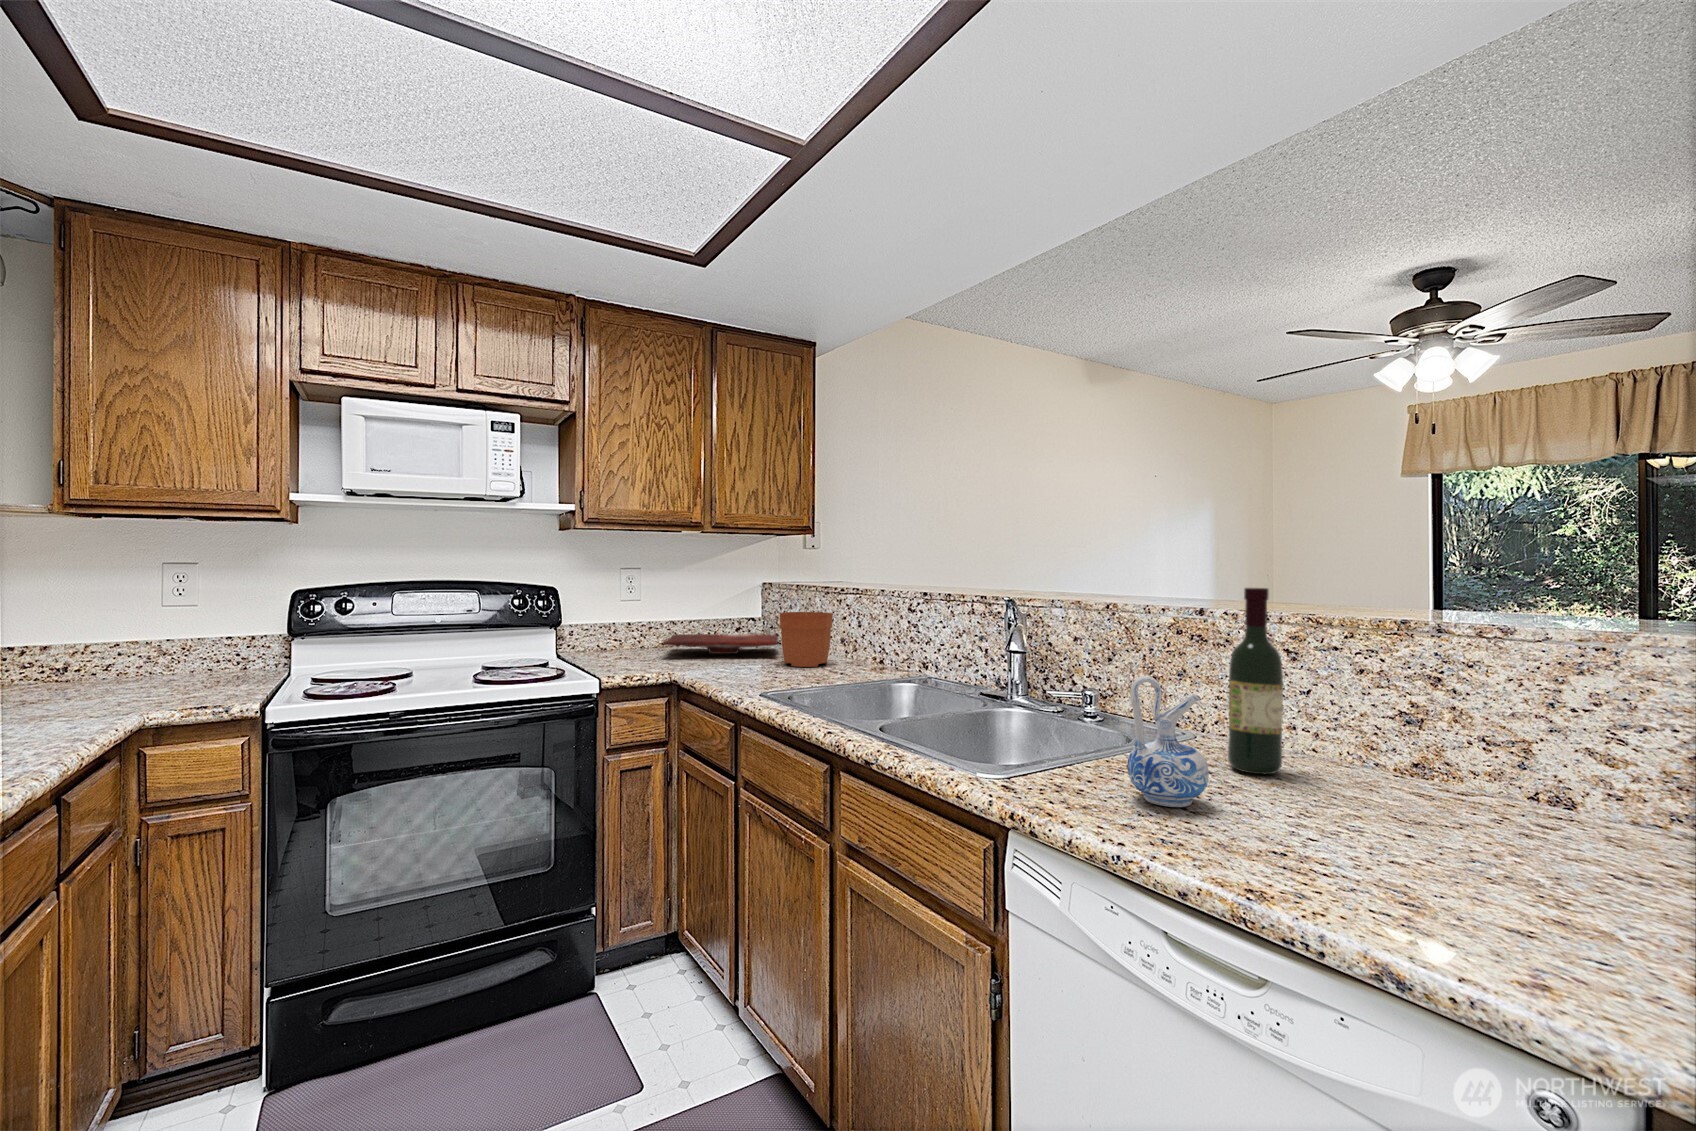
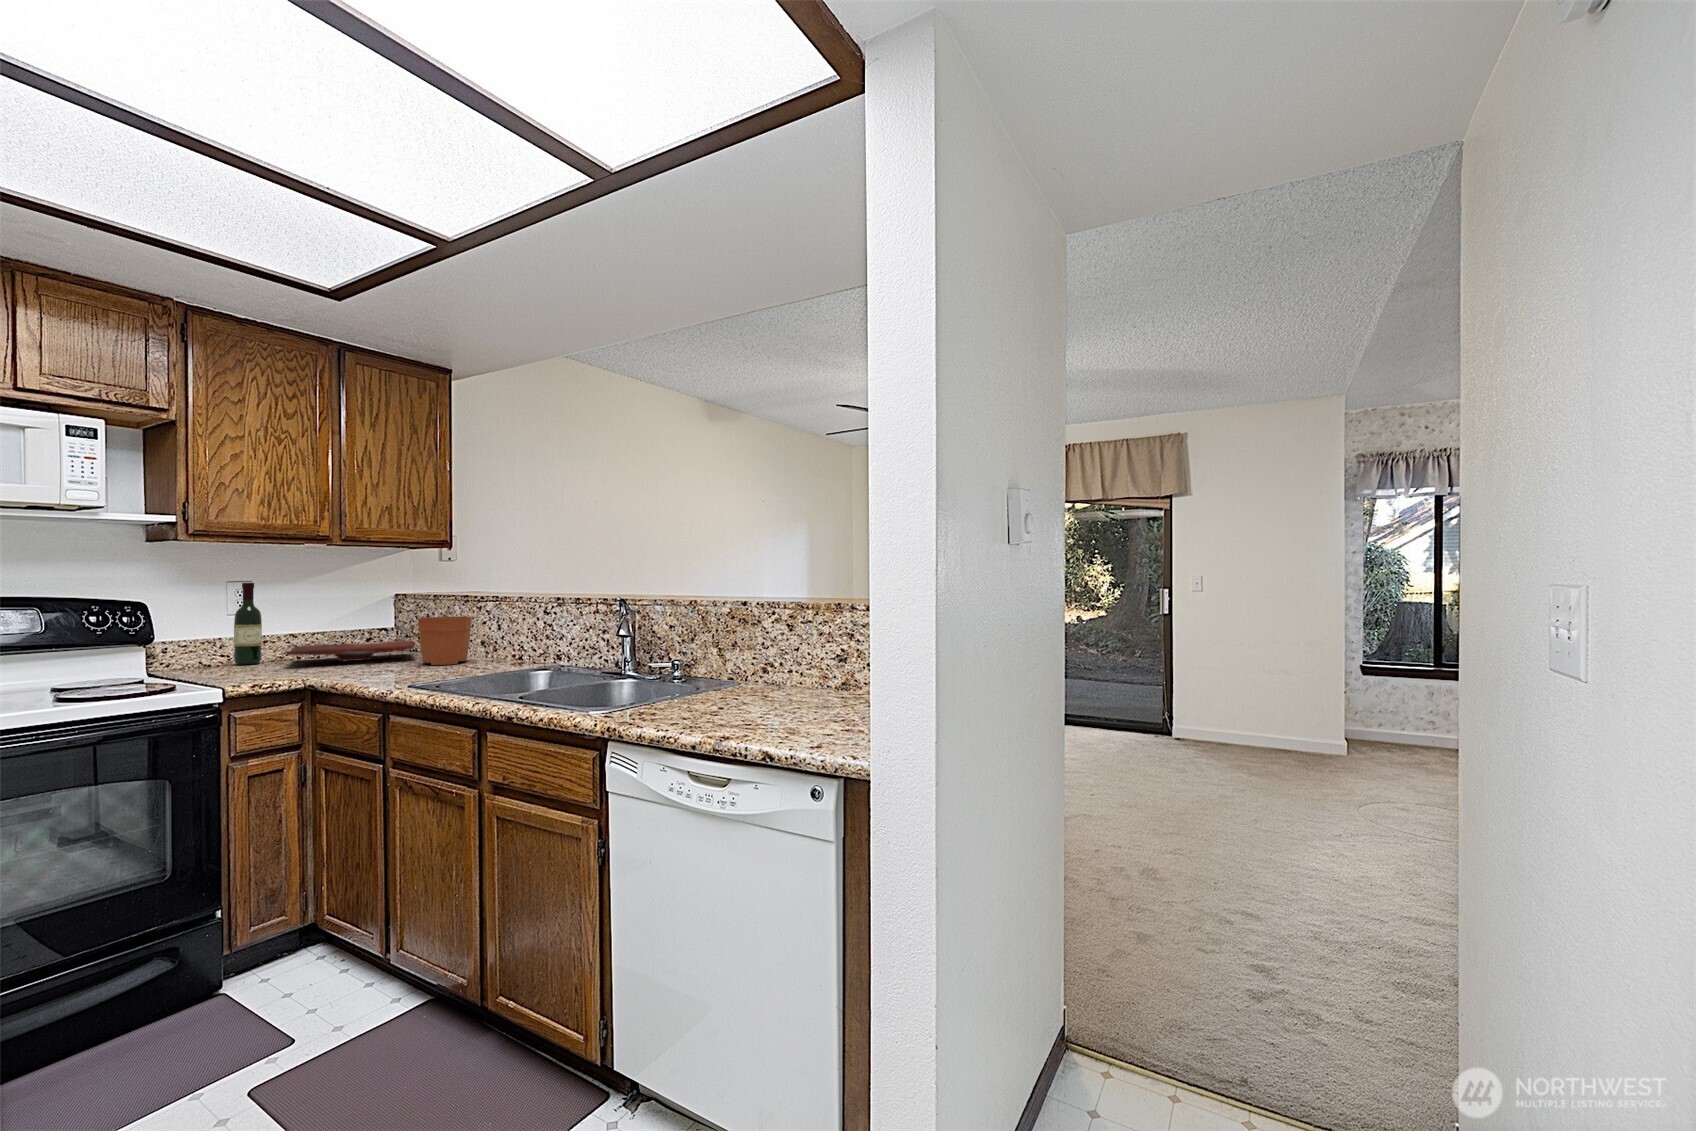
wine bottle: present [1228,588,1283,774] -> present [234,583,262,665]
ceramic pitcher: present [1127,676,1209,807] -> none [690,636,738,715]

